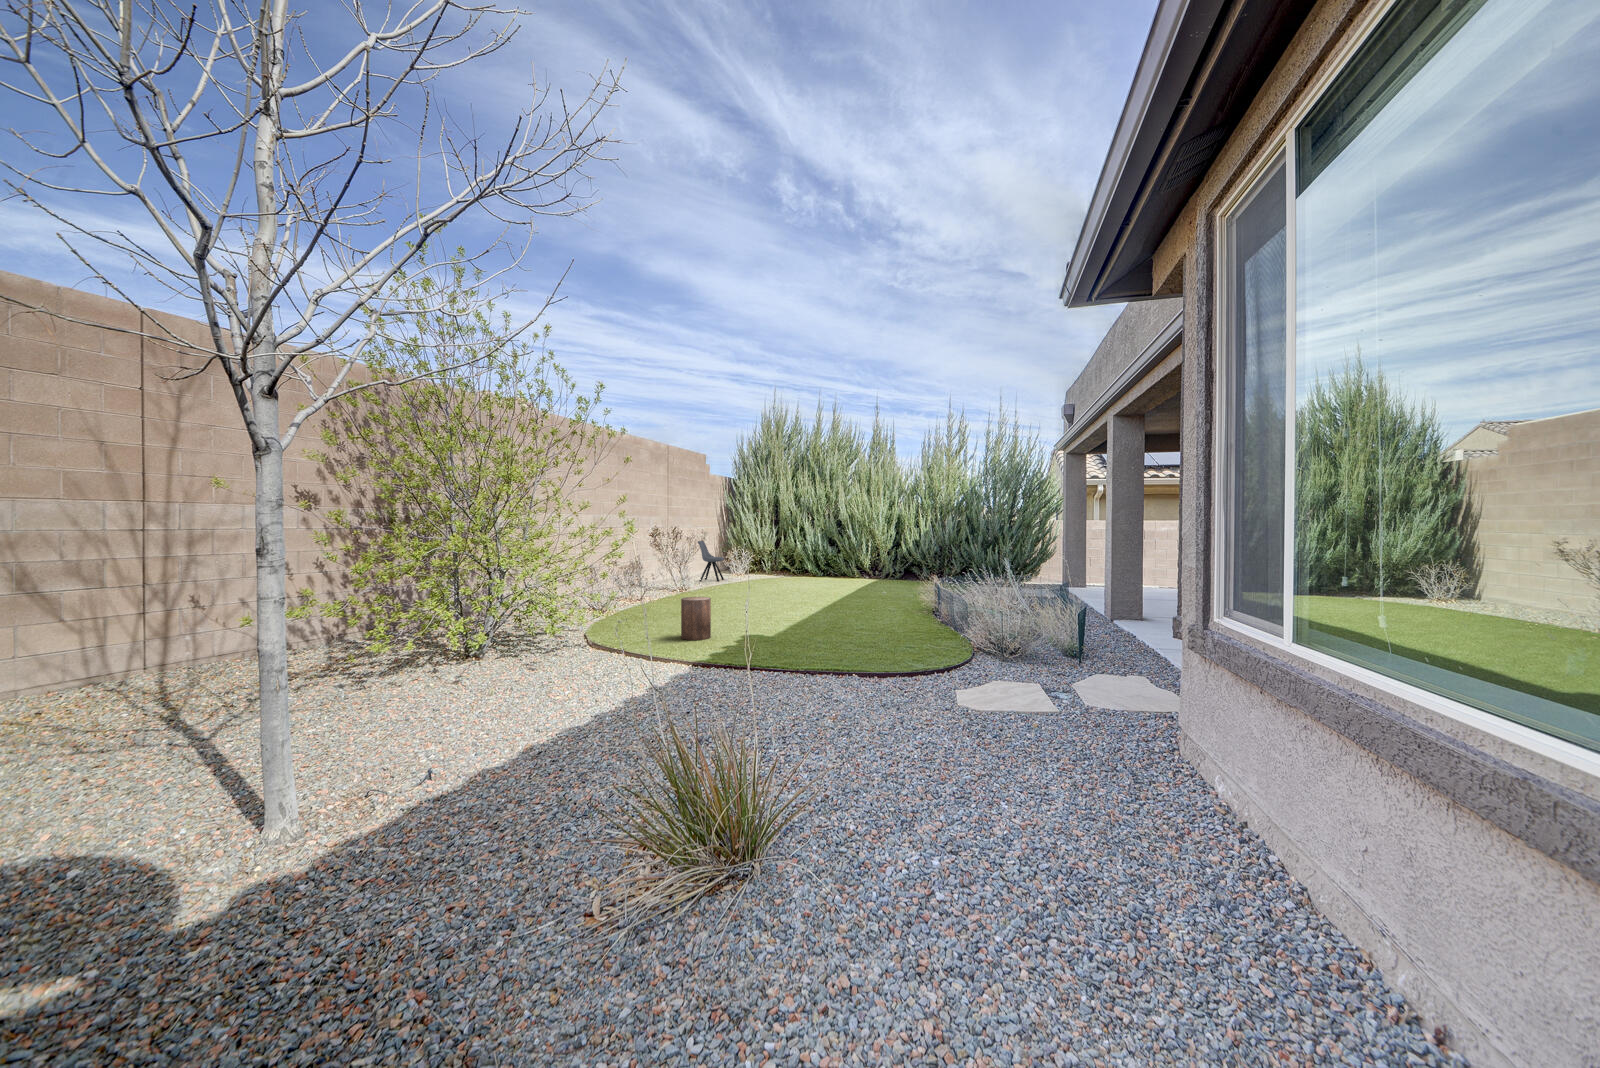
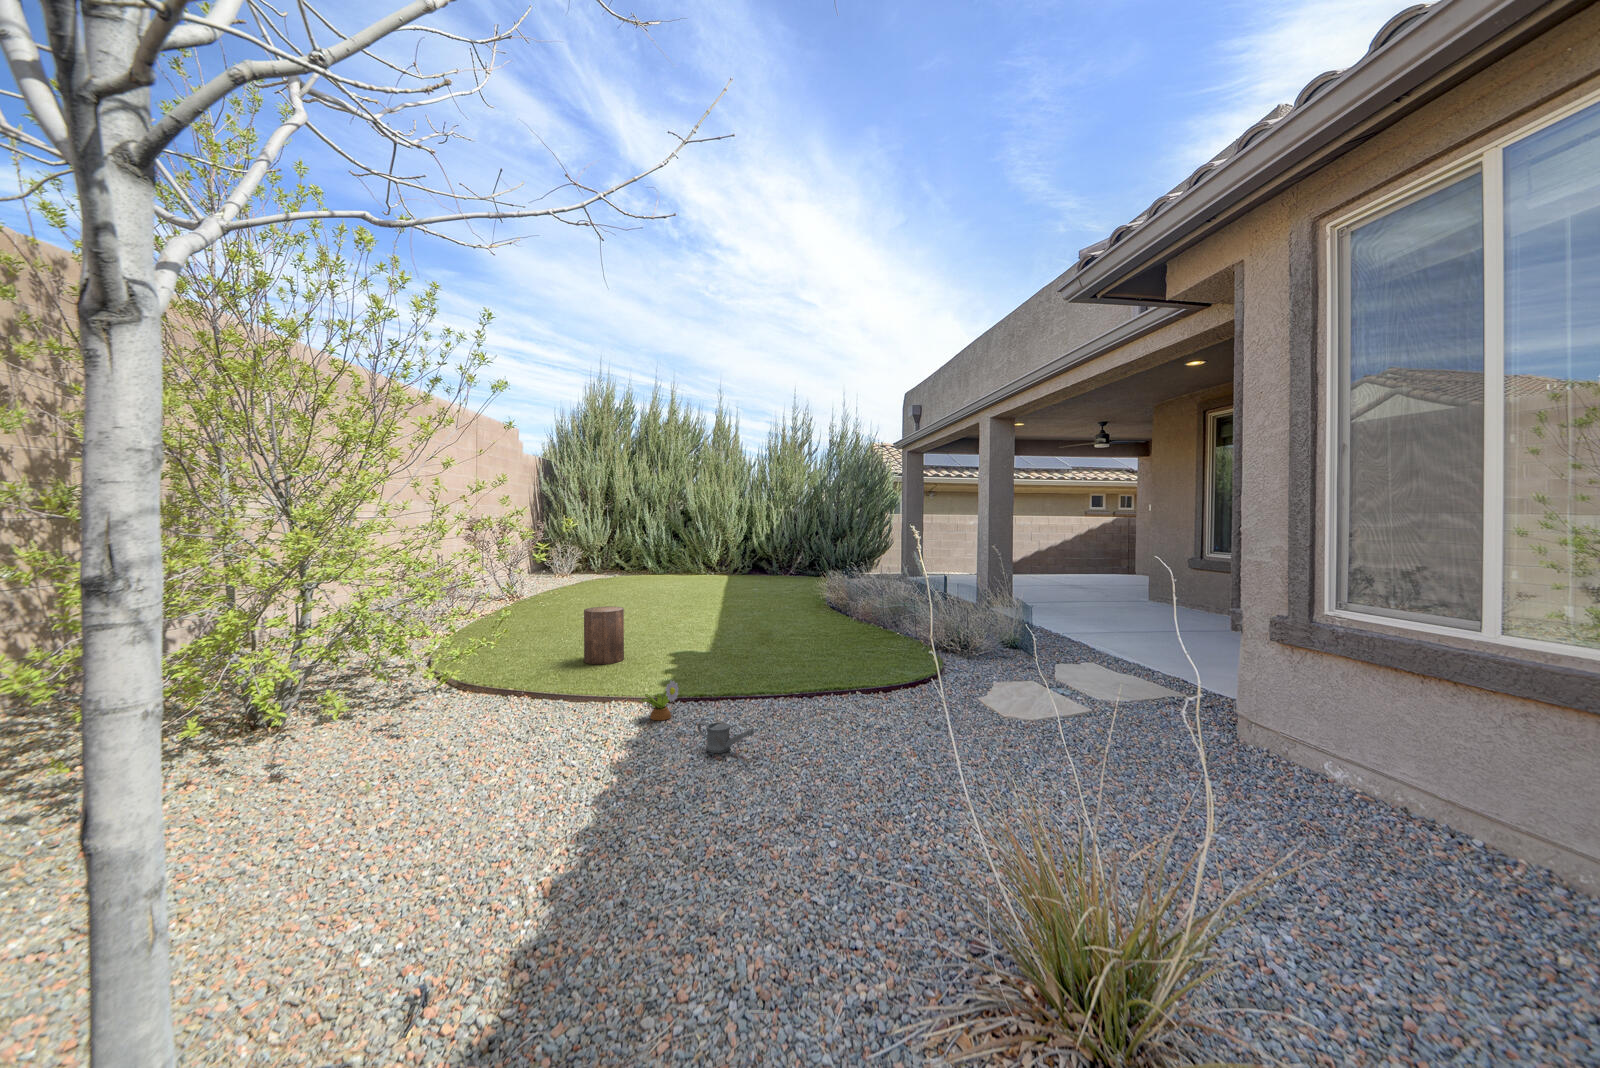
chair: present [698,541,724,582] -> none [518,535,552,585]
decorative plant: none [674,648,703,677] -> present [640,681,679,720]
watering can: none [692,677,721,699] -> present [698,722,754,753]

